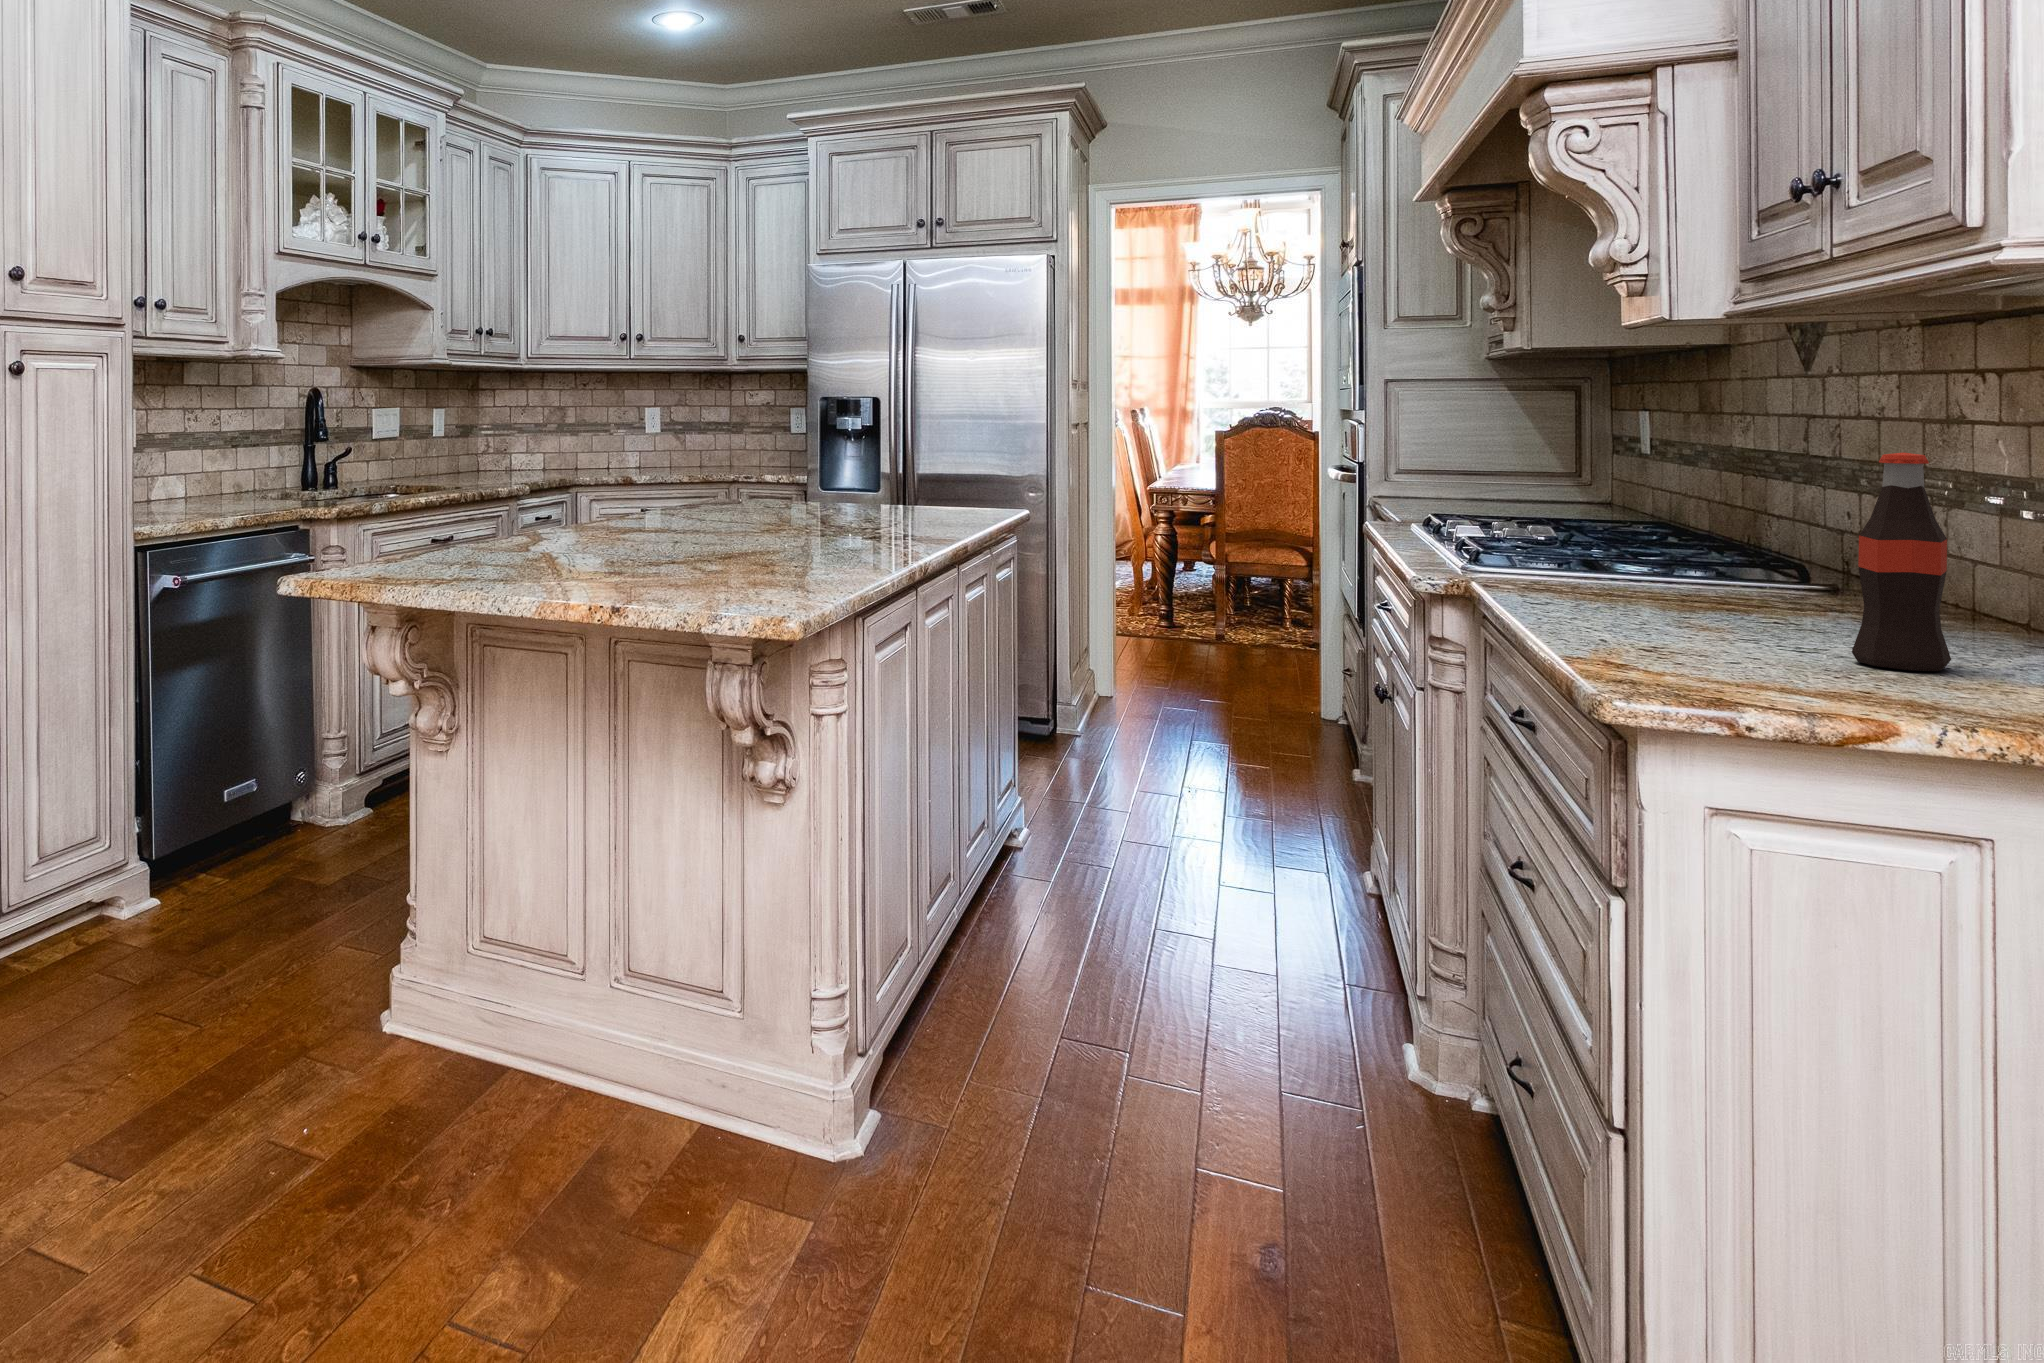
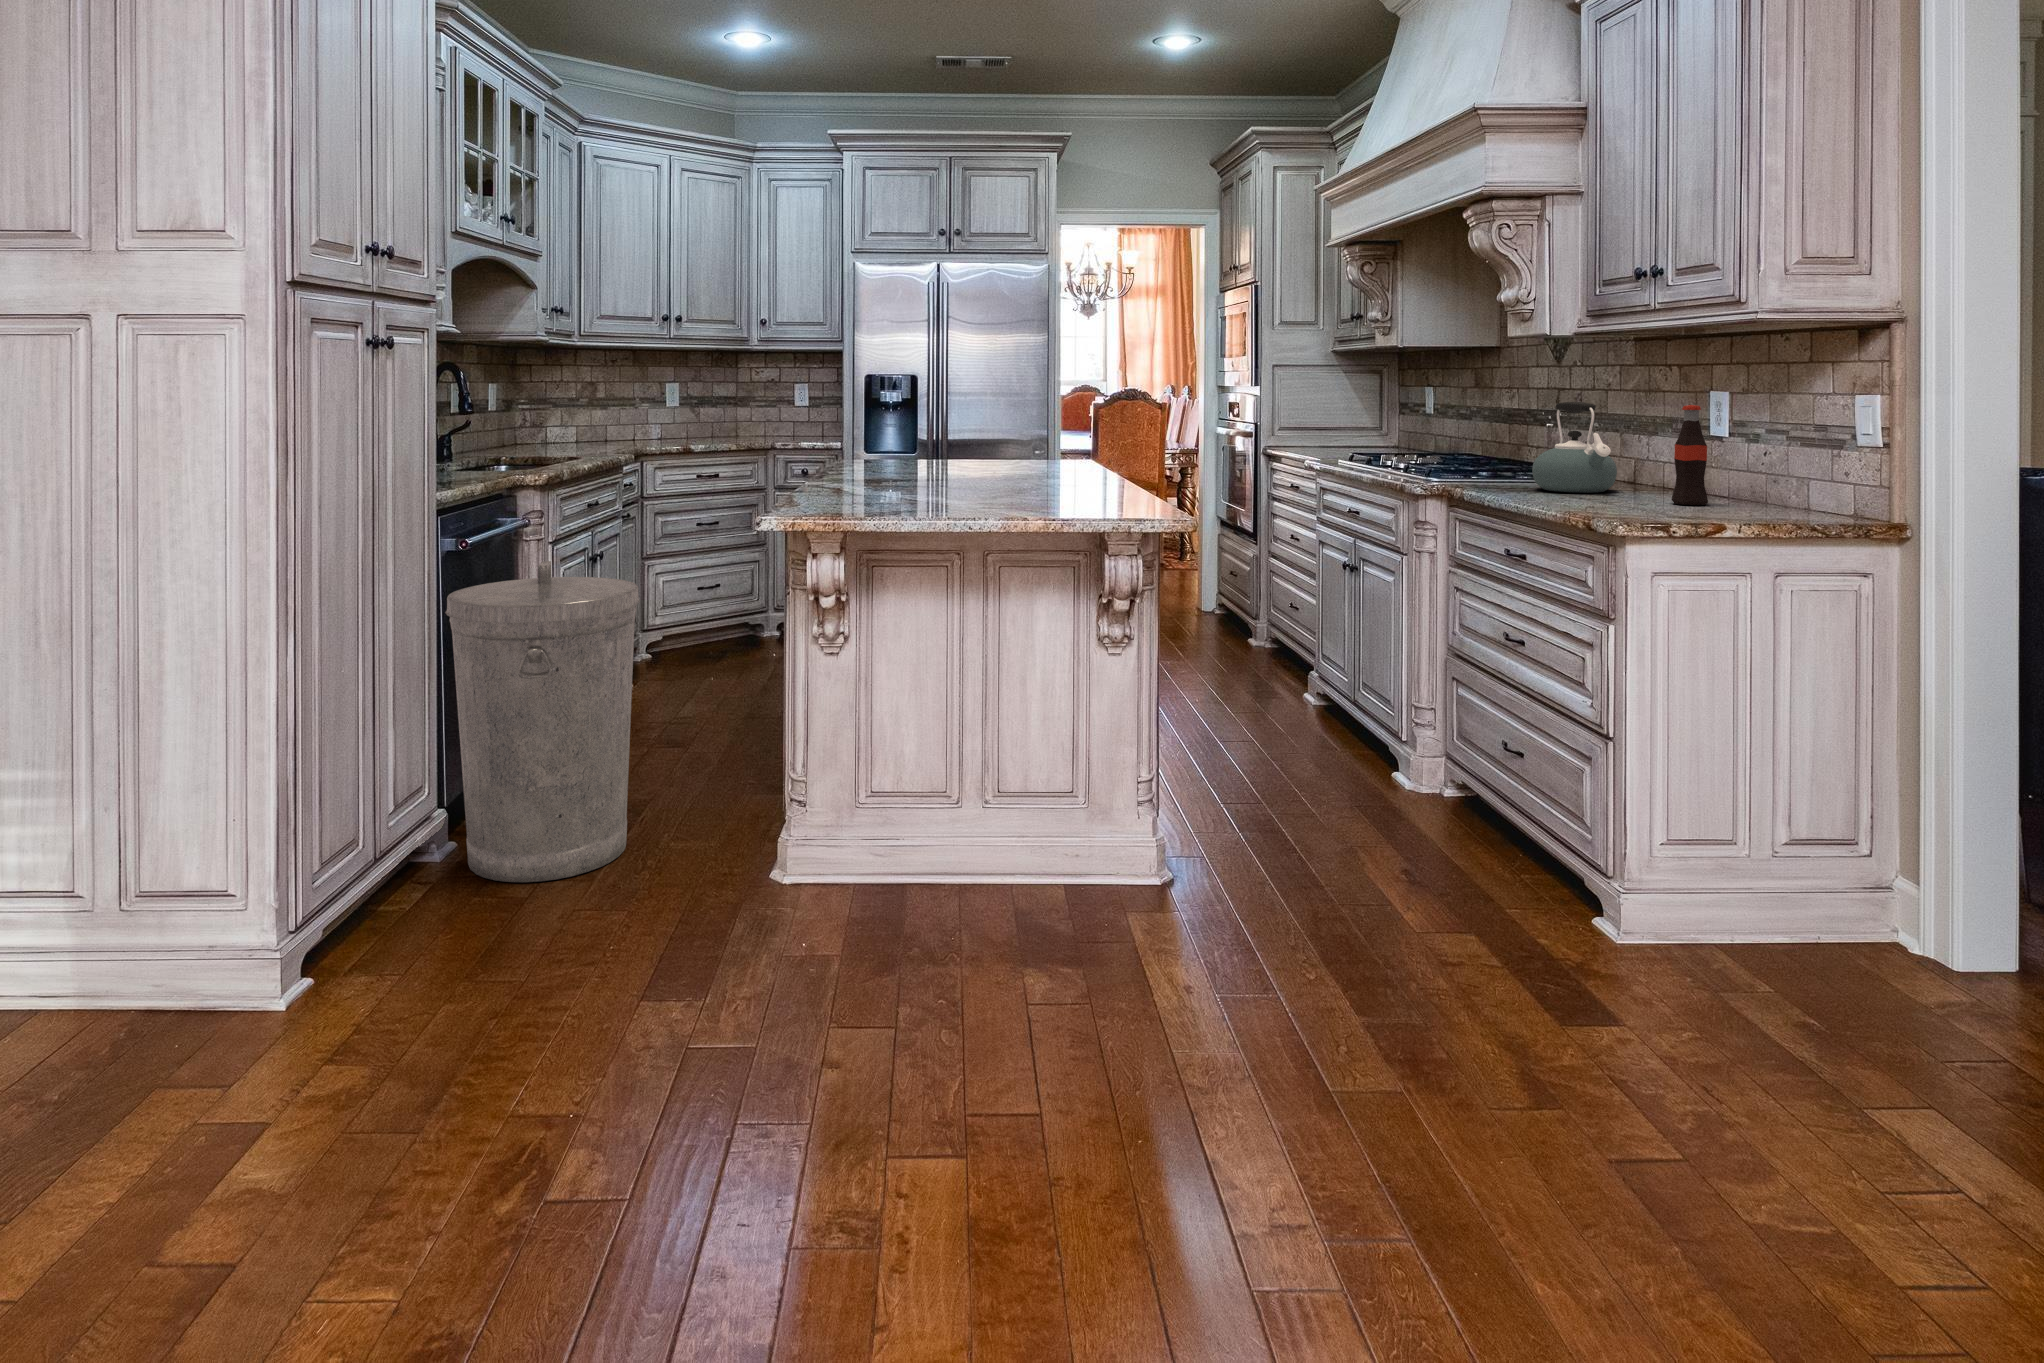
kettle: none [1607,443,1797,620] -> present [1532,402,1617,493]
trash can: none [101,606,315,967] -> present [445,561,640,882]

